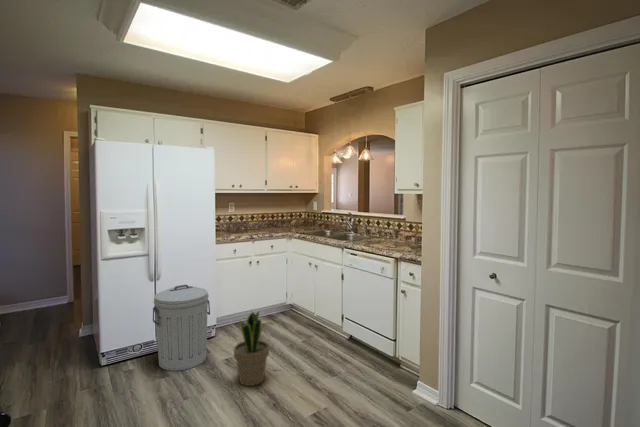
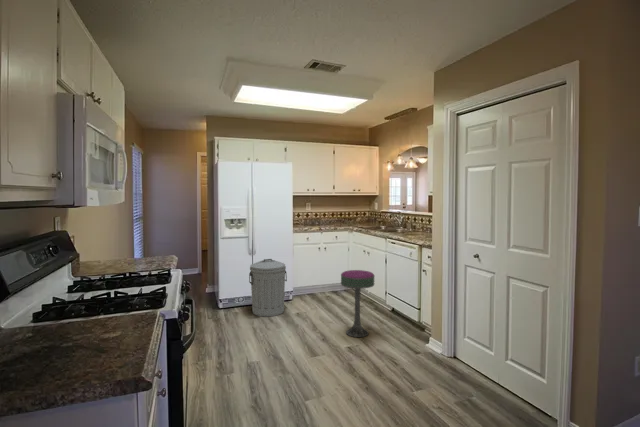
bar stool: none [295,296,342,392] -> present [341,270,374,337]
potted plant: present [234,312,273,386] -> none [300,278,327,329]

